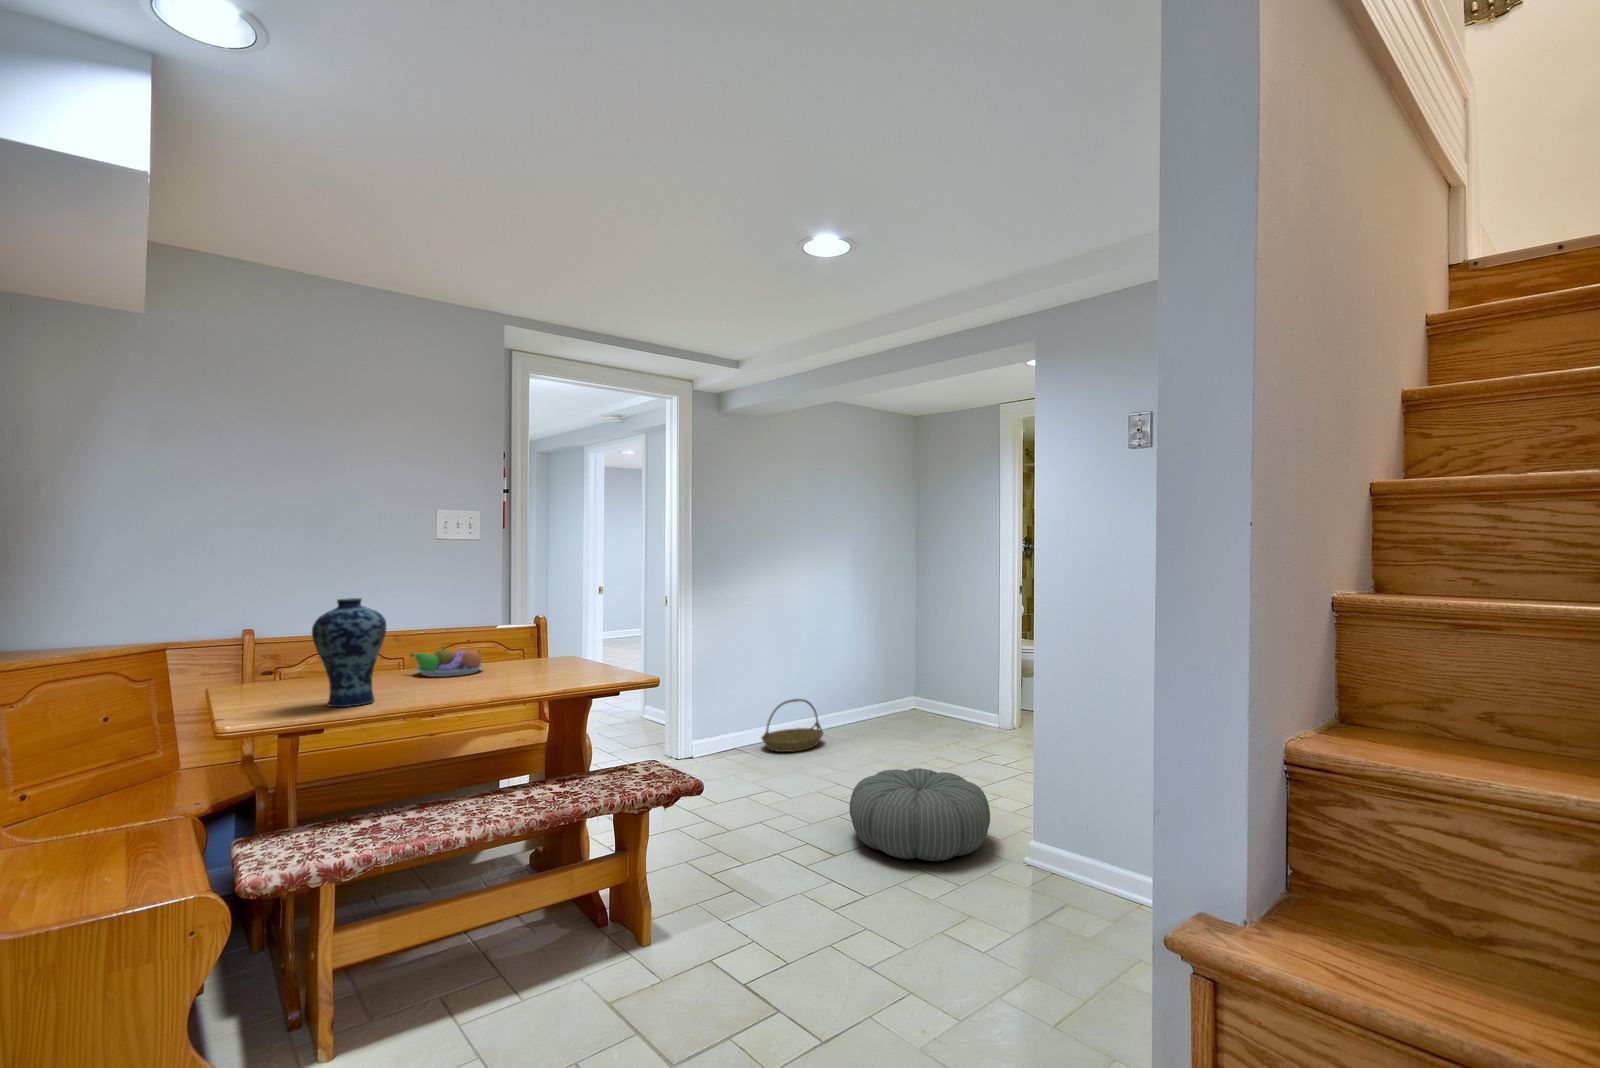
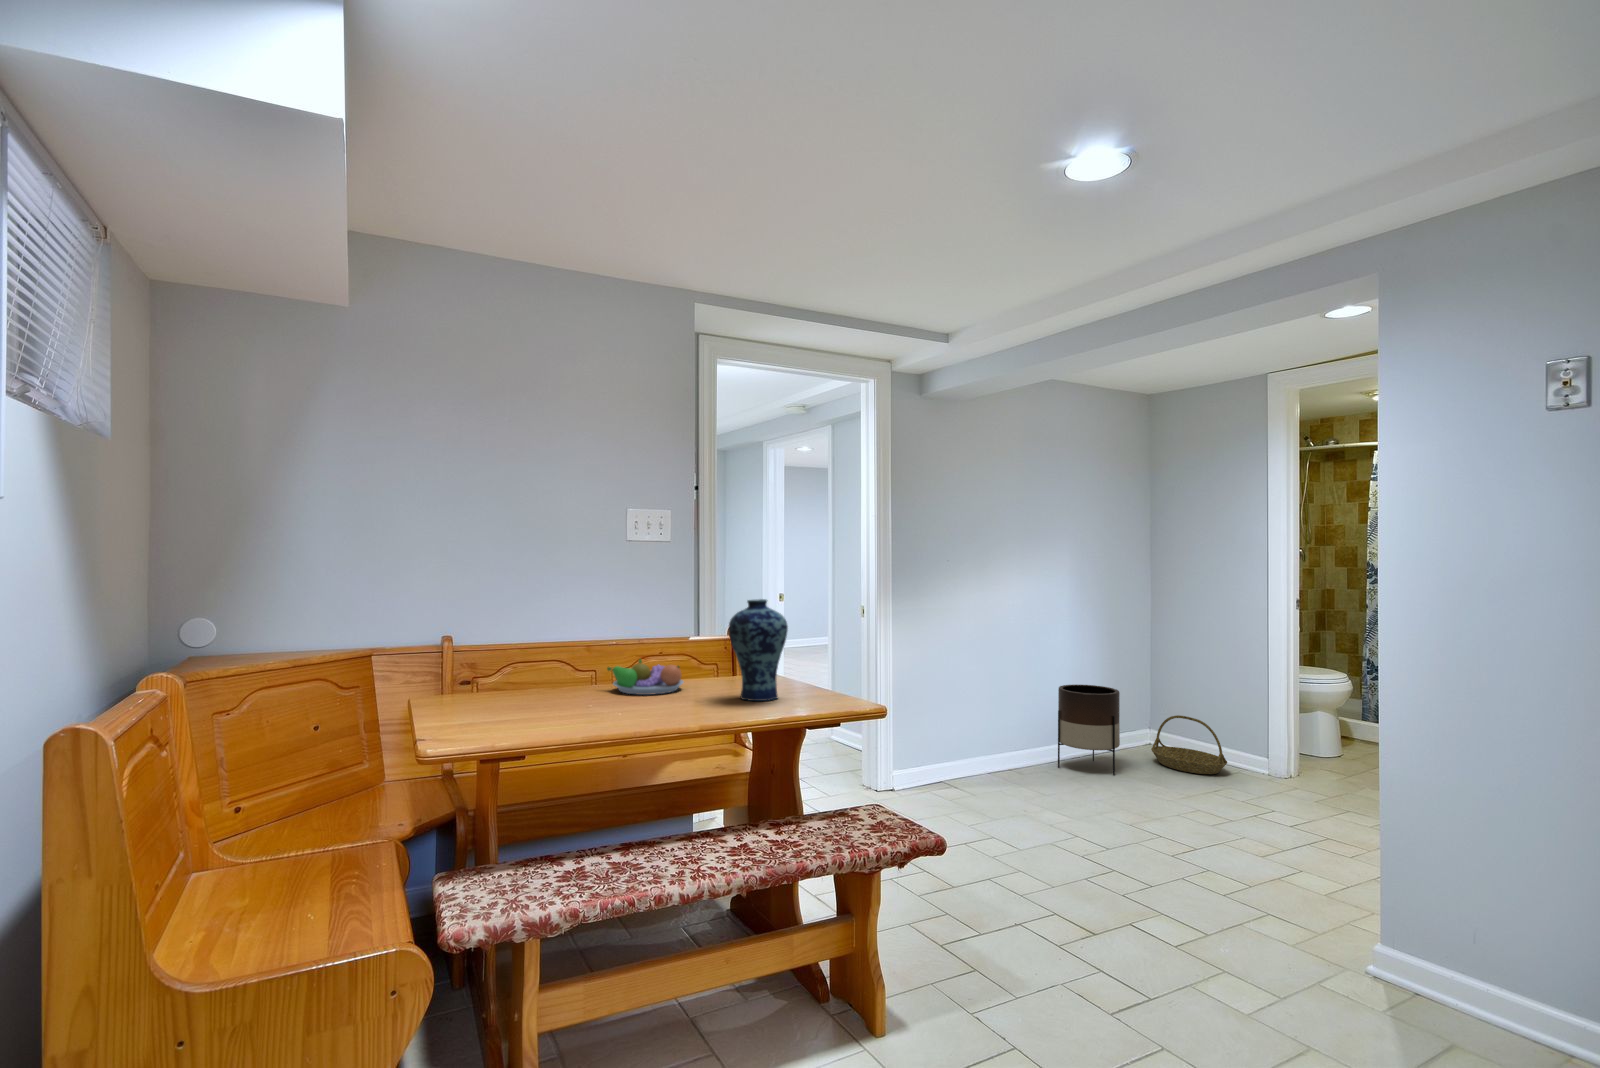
vase: present [312,598,386,707] -> present [729,599,788,701]
planter: none [842,660,893,735] -> present [1058,685,1120,775]
basket: present [762,699,823,752] -> present [1151,715,1227,774]
pouf: present [849,768,990,861] -> none [1101,828,1296,954]

